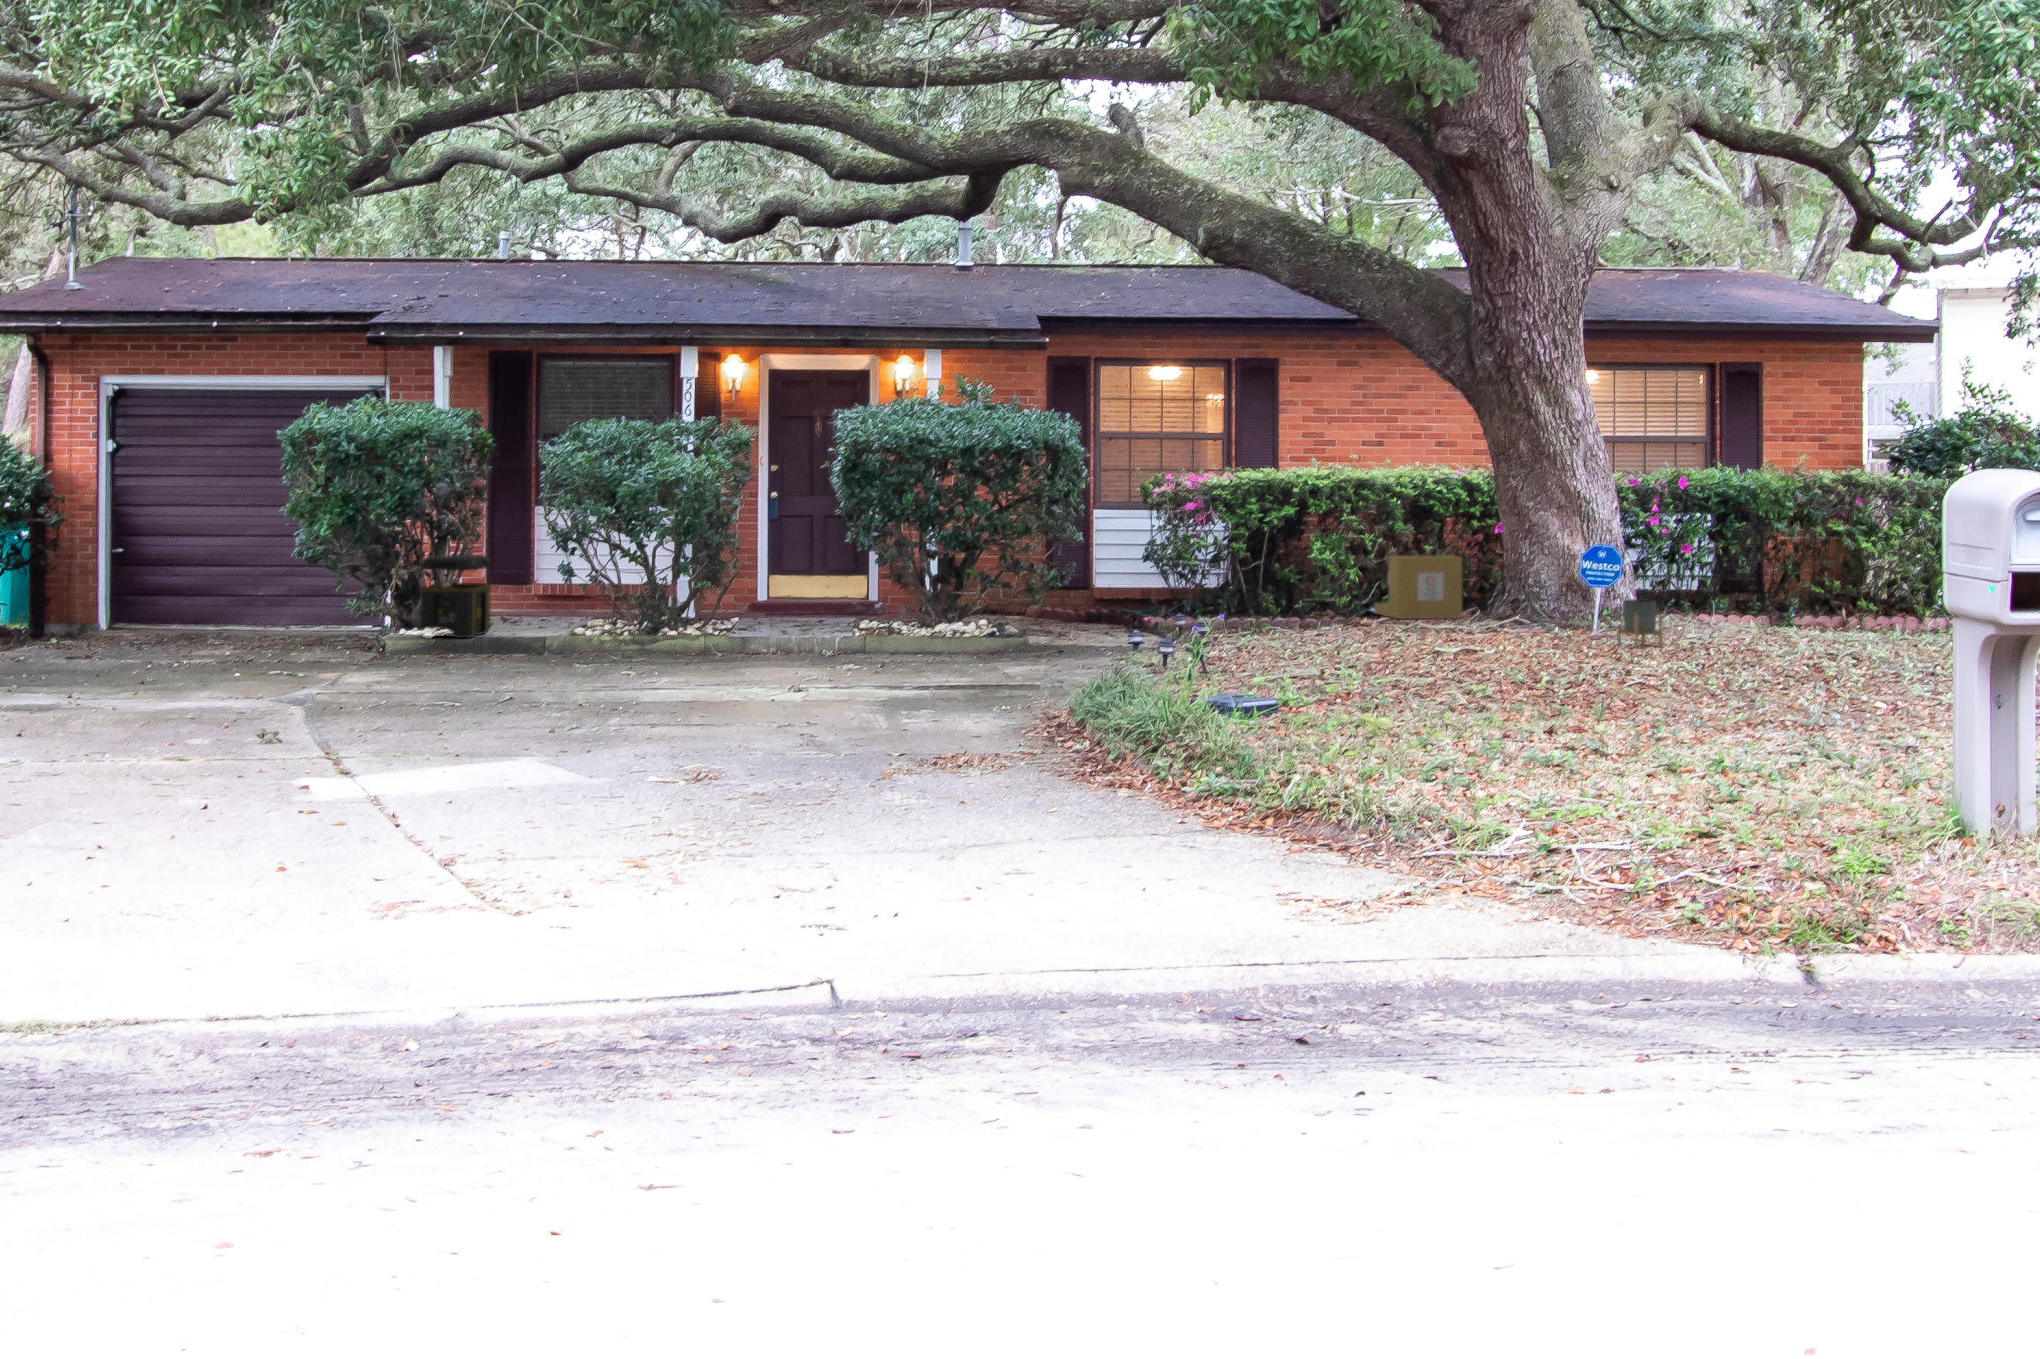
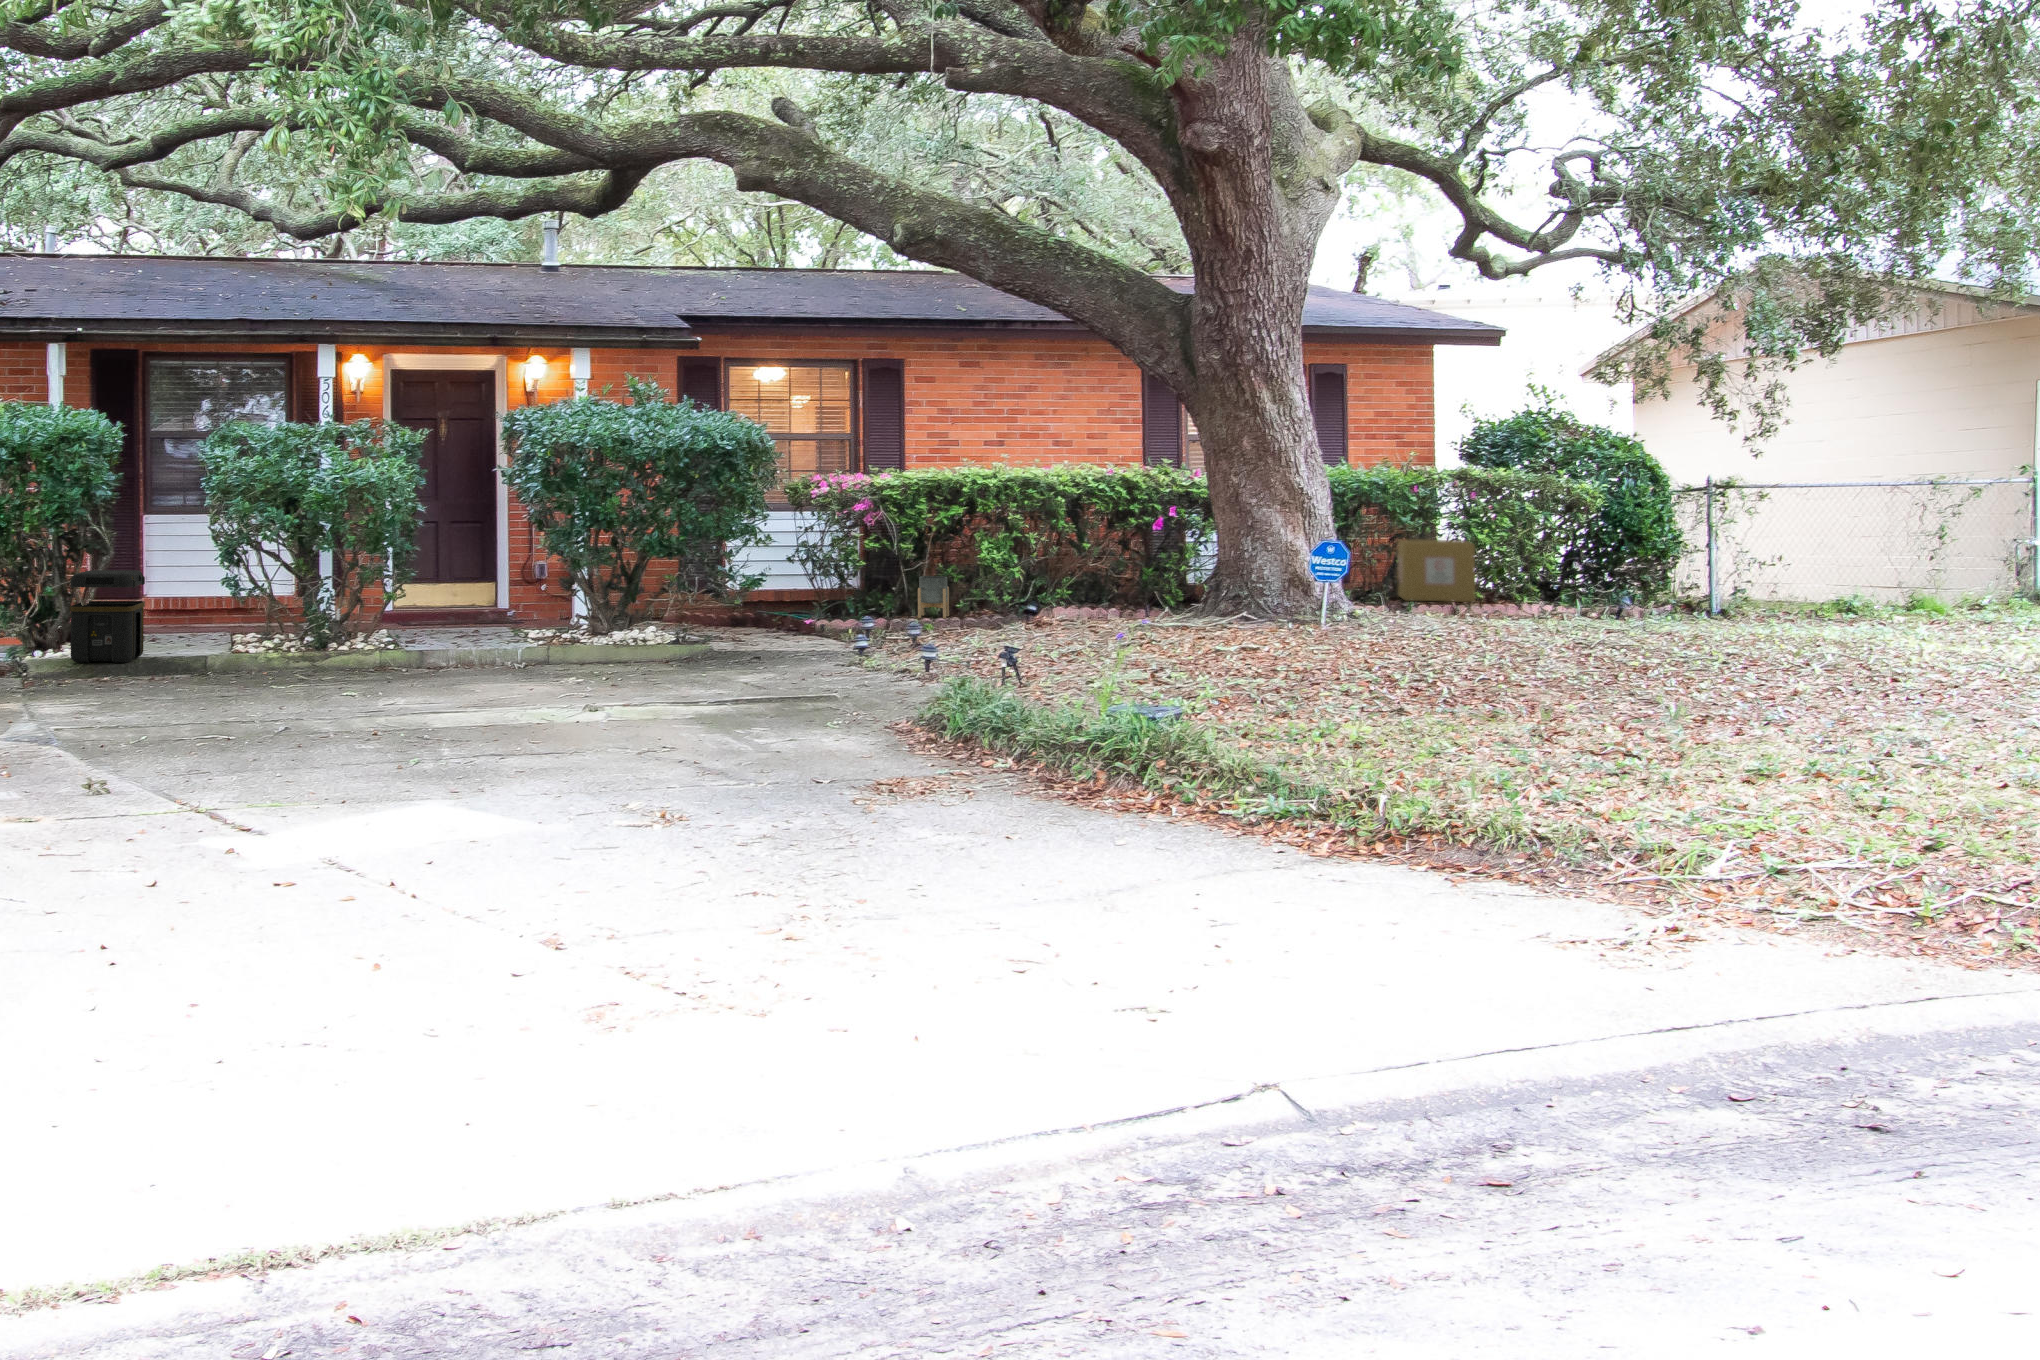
cardboard box: present [1374,555,1462,619] -> present [1397,540,1475,602]
planter: present [1617,599,1663,648] -> present [918,576,949,619]

